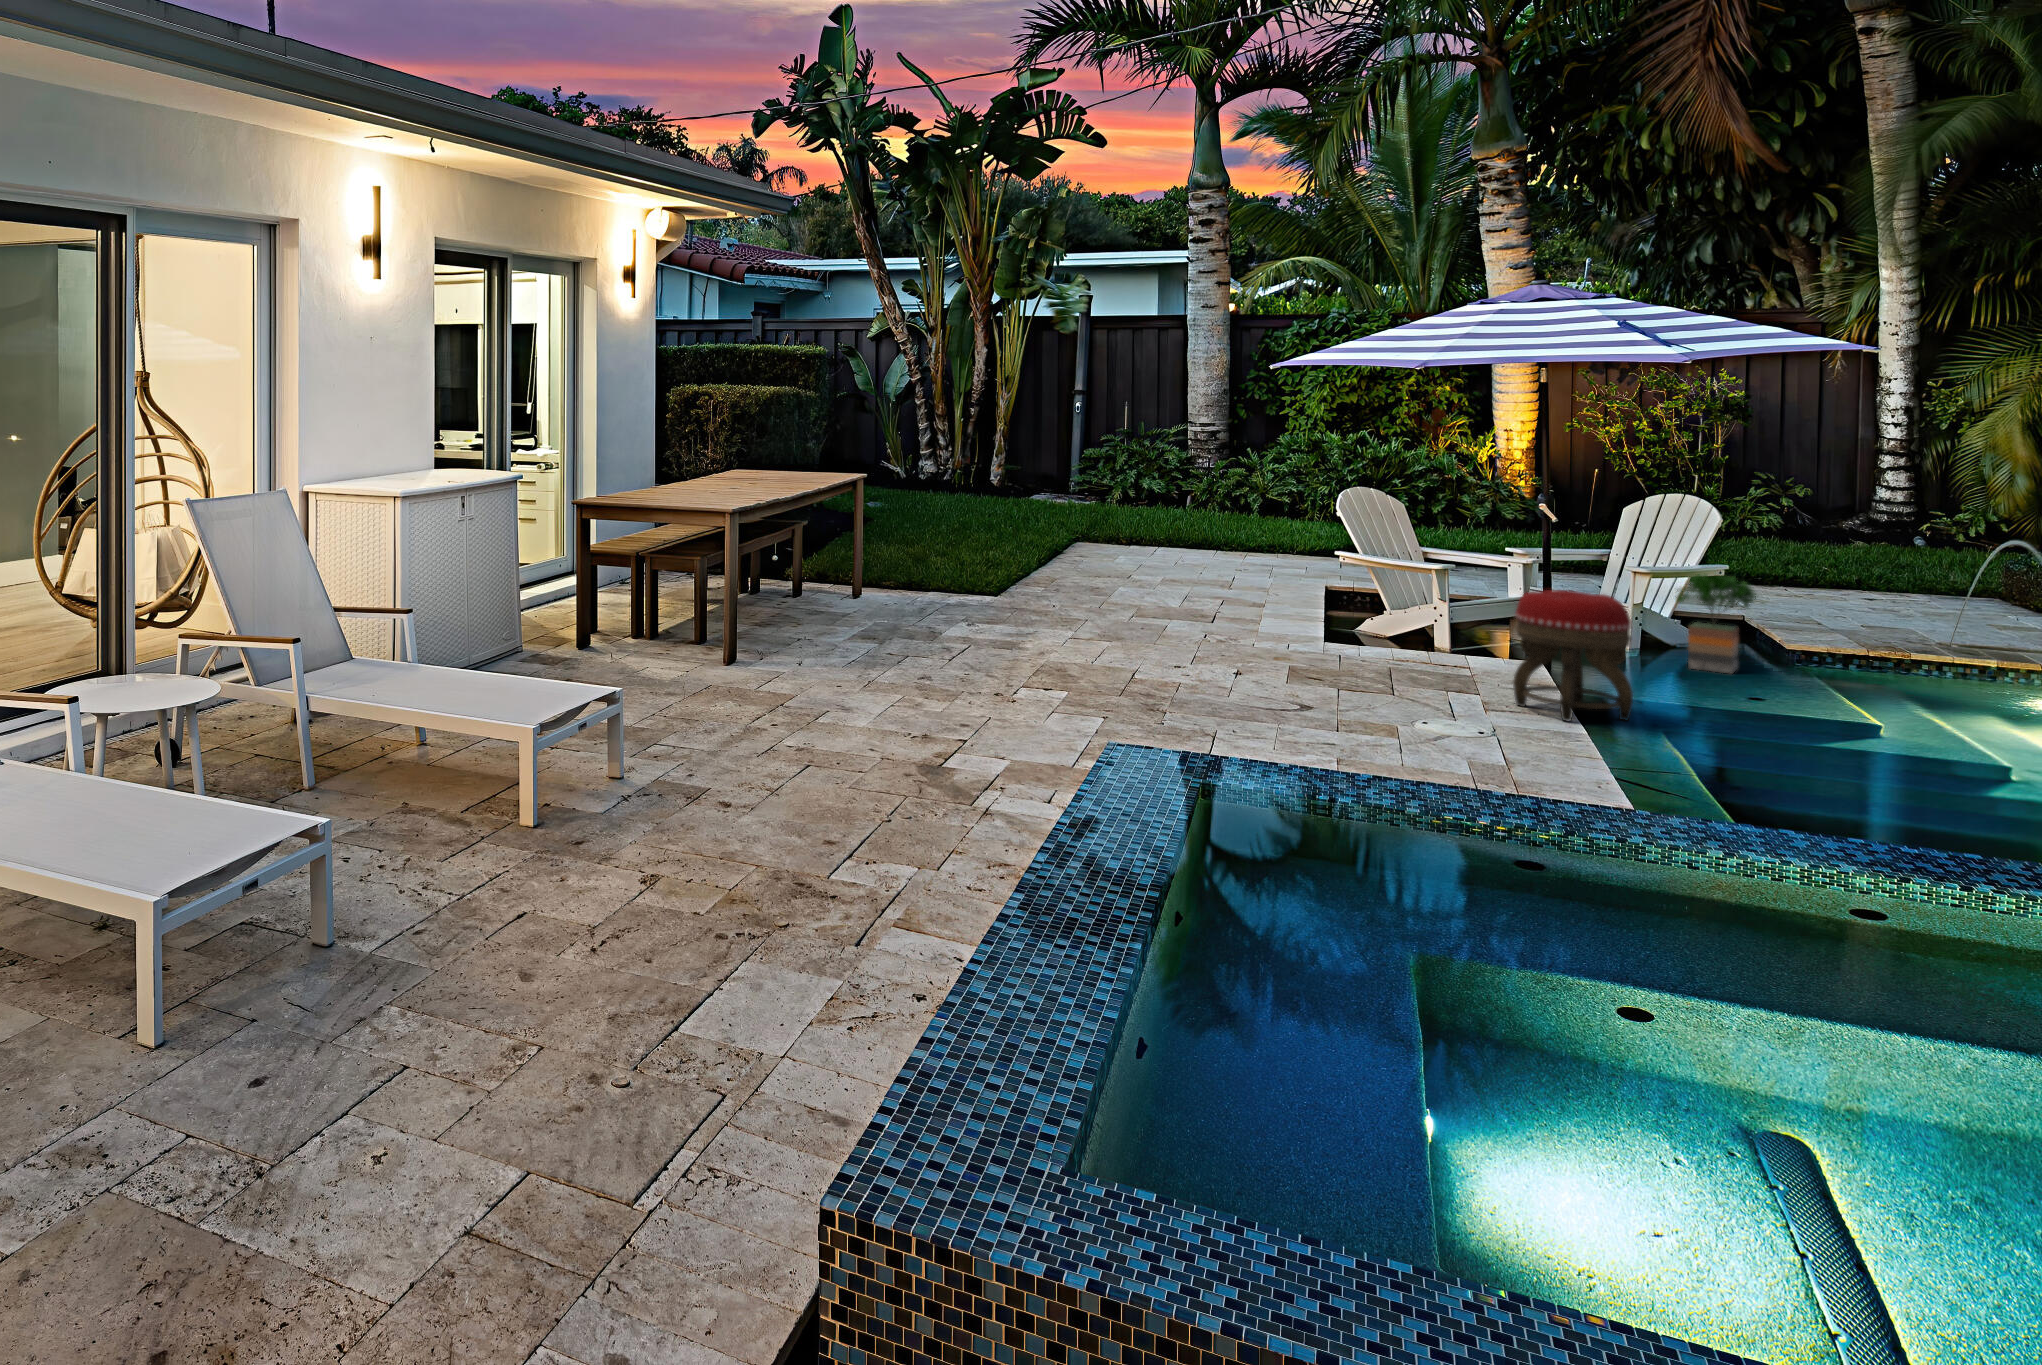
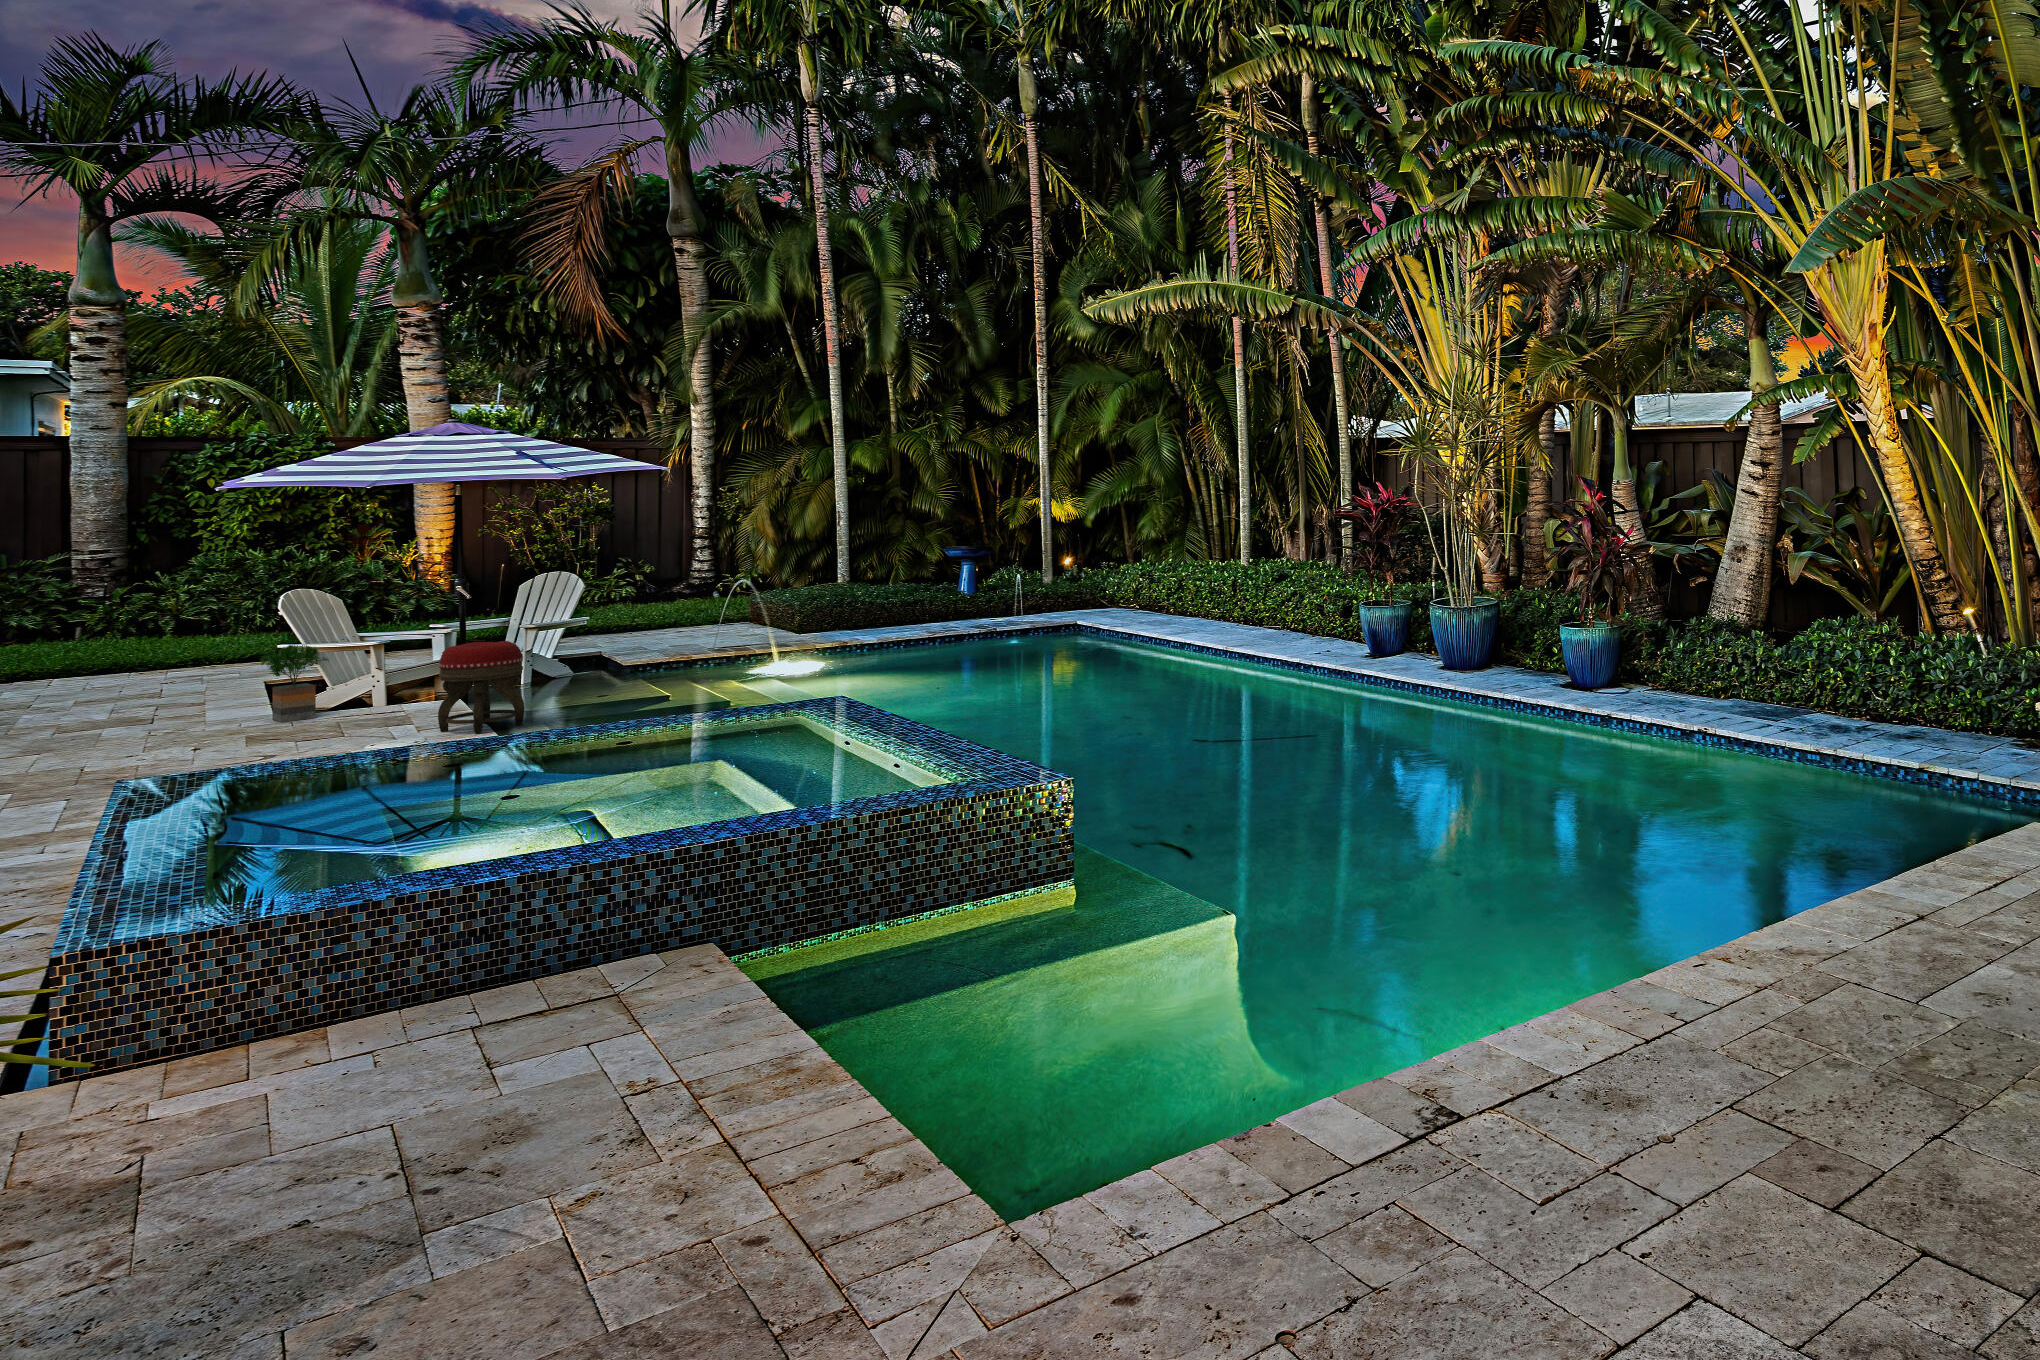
potted tree: present [1675,574,1756,673] -> present [261,645,329,722]

